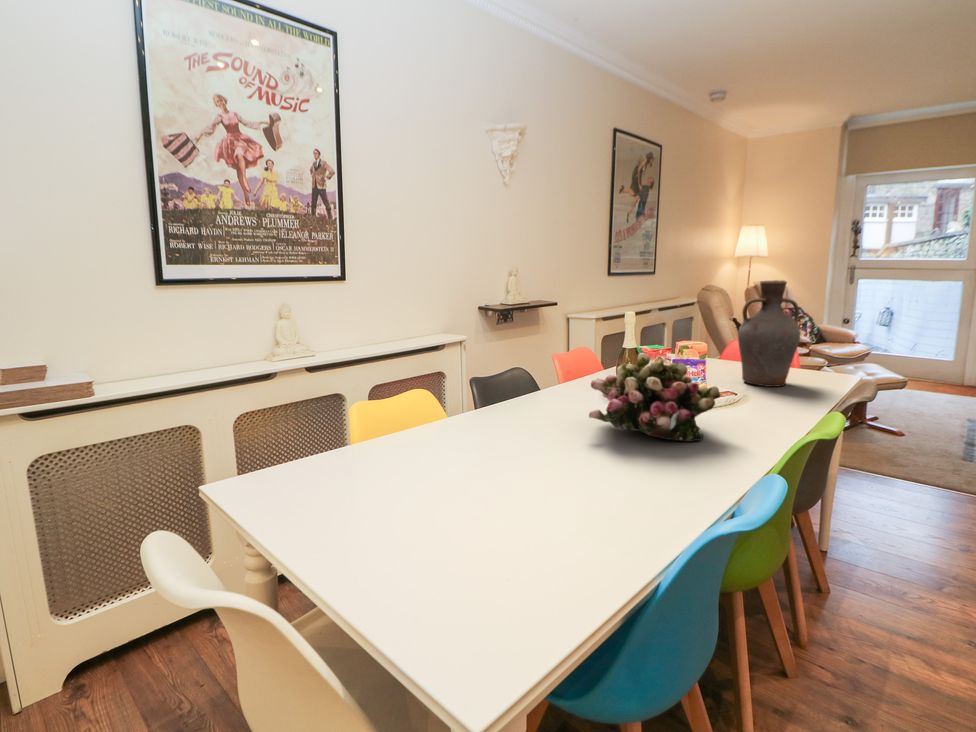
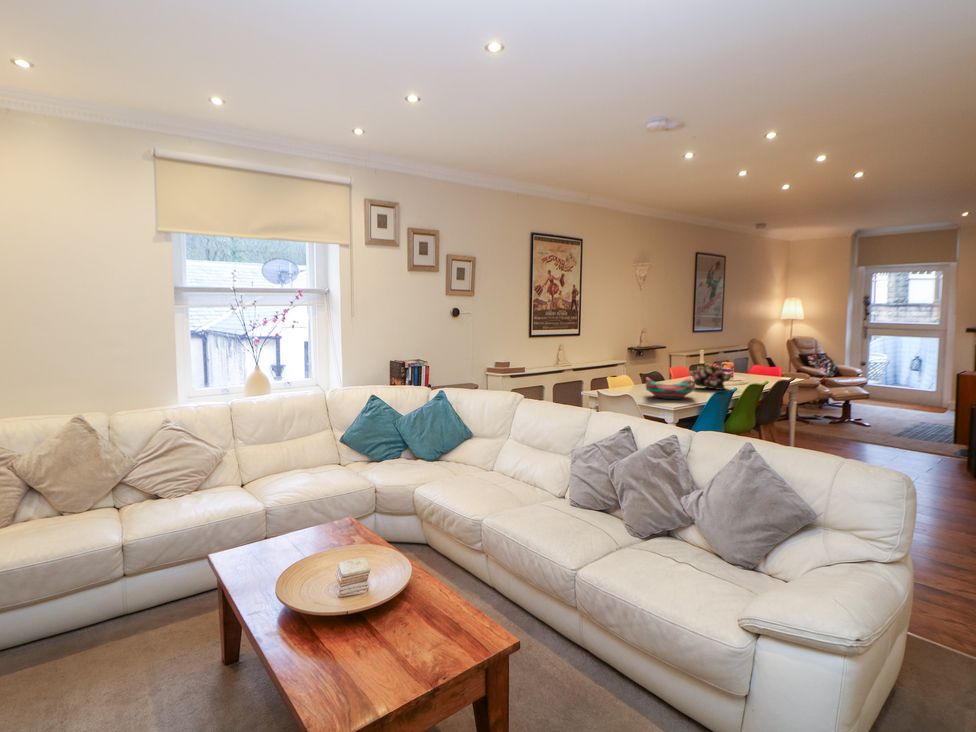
vase: present [738,280,801,387] -> none [750,339,775,381]
decorative bowl: none [397,423,611,541] -> present [646,377,695,399]

